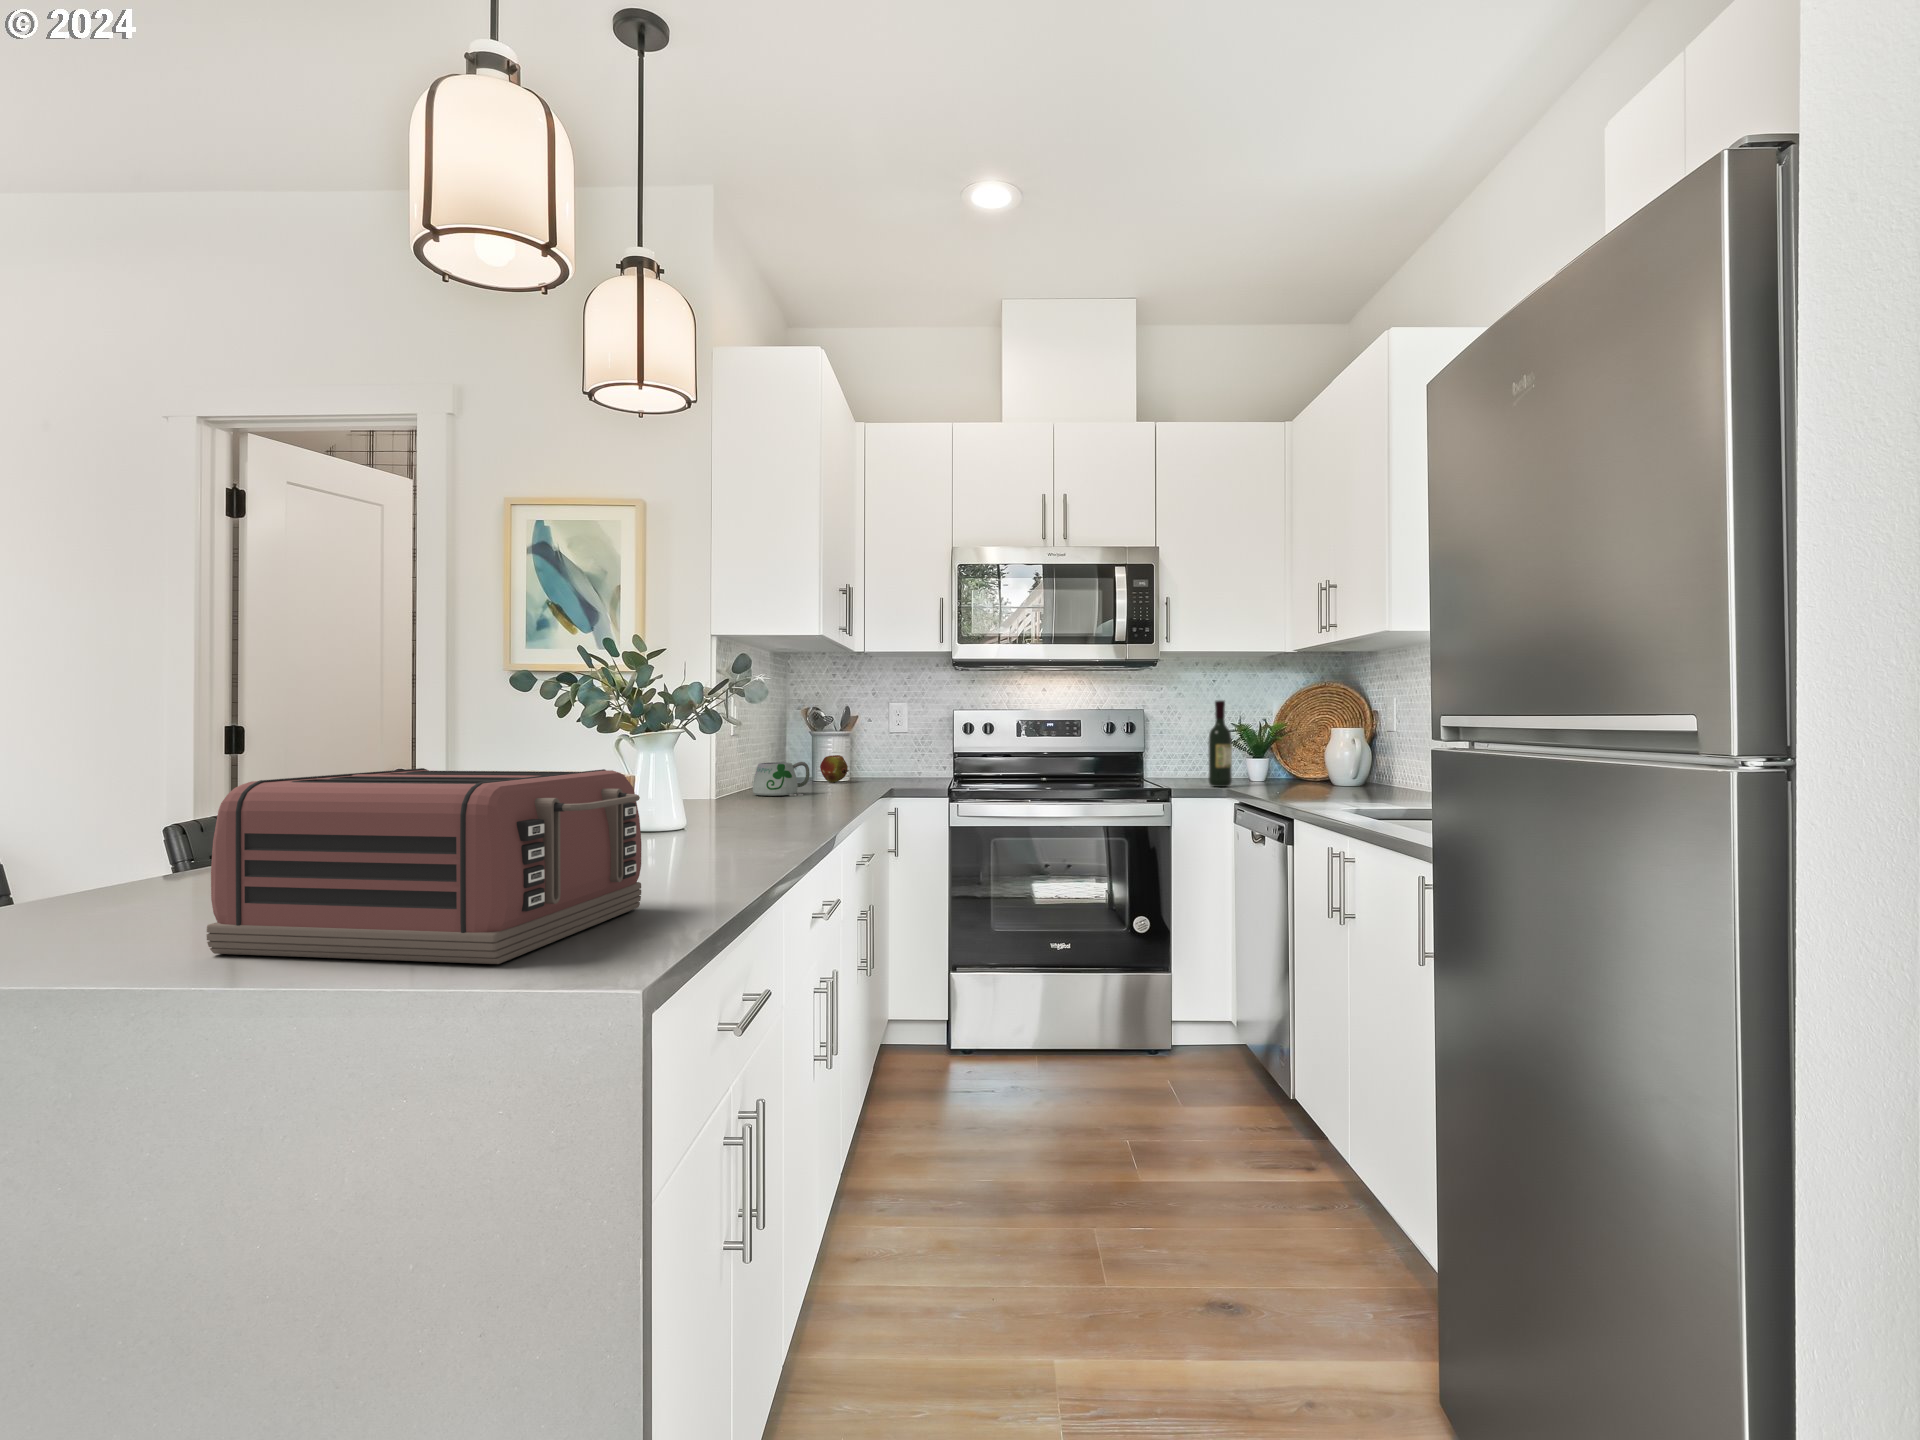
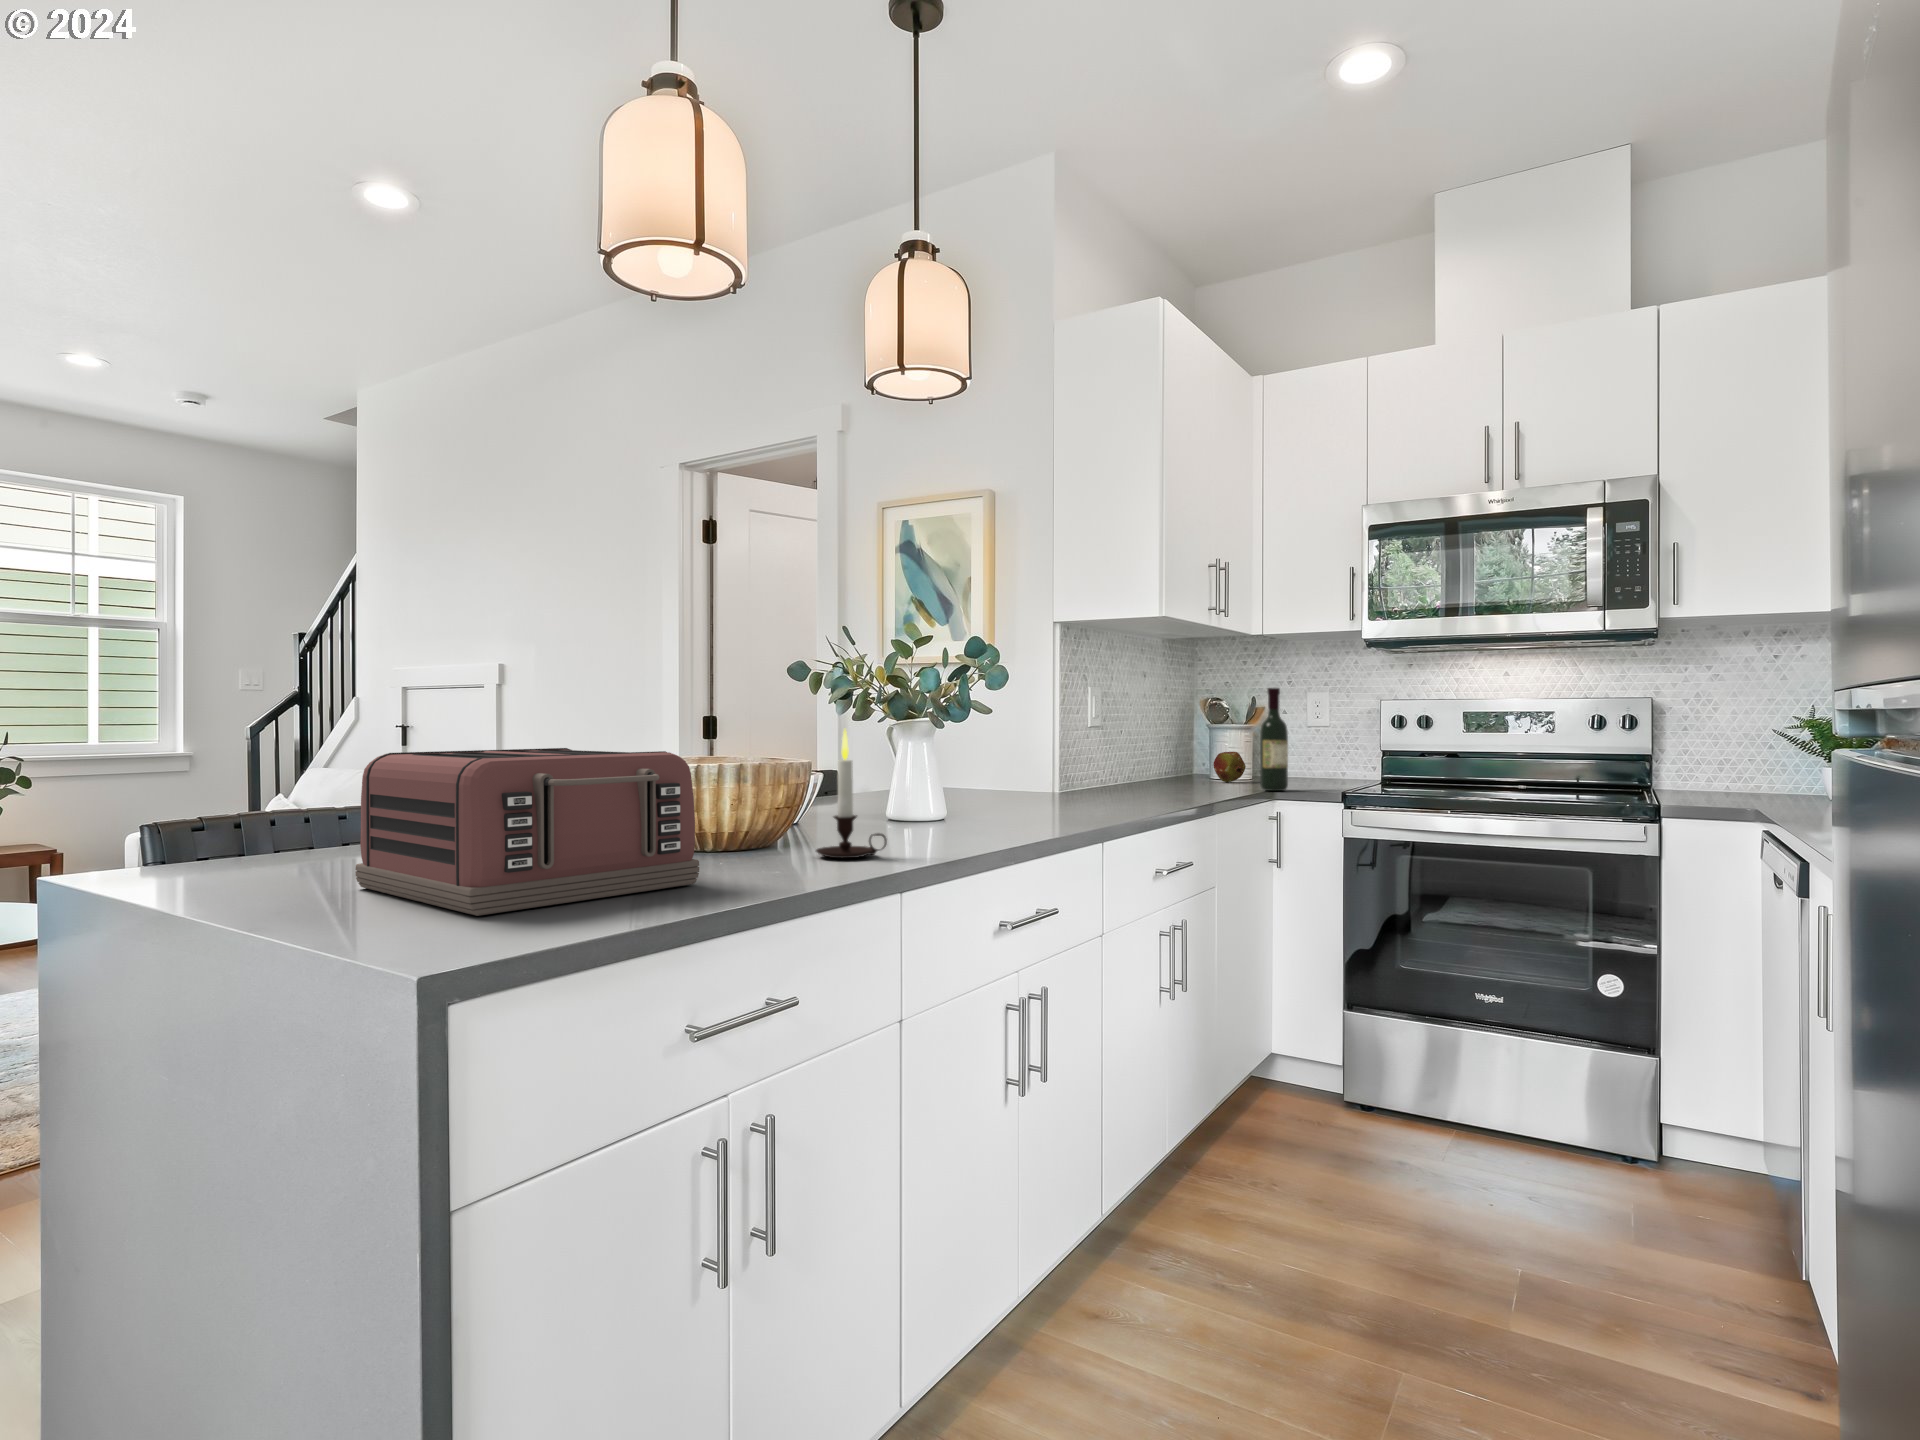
wine bottle: present [1208,700,1232,787] -> present [1260,688,1288,791]
candle: none [670,741,747,871] -> present [816,730,887,858]
mug: present [753,762,810,796] -> none [1104,757,1167,794]

